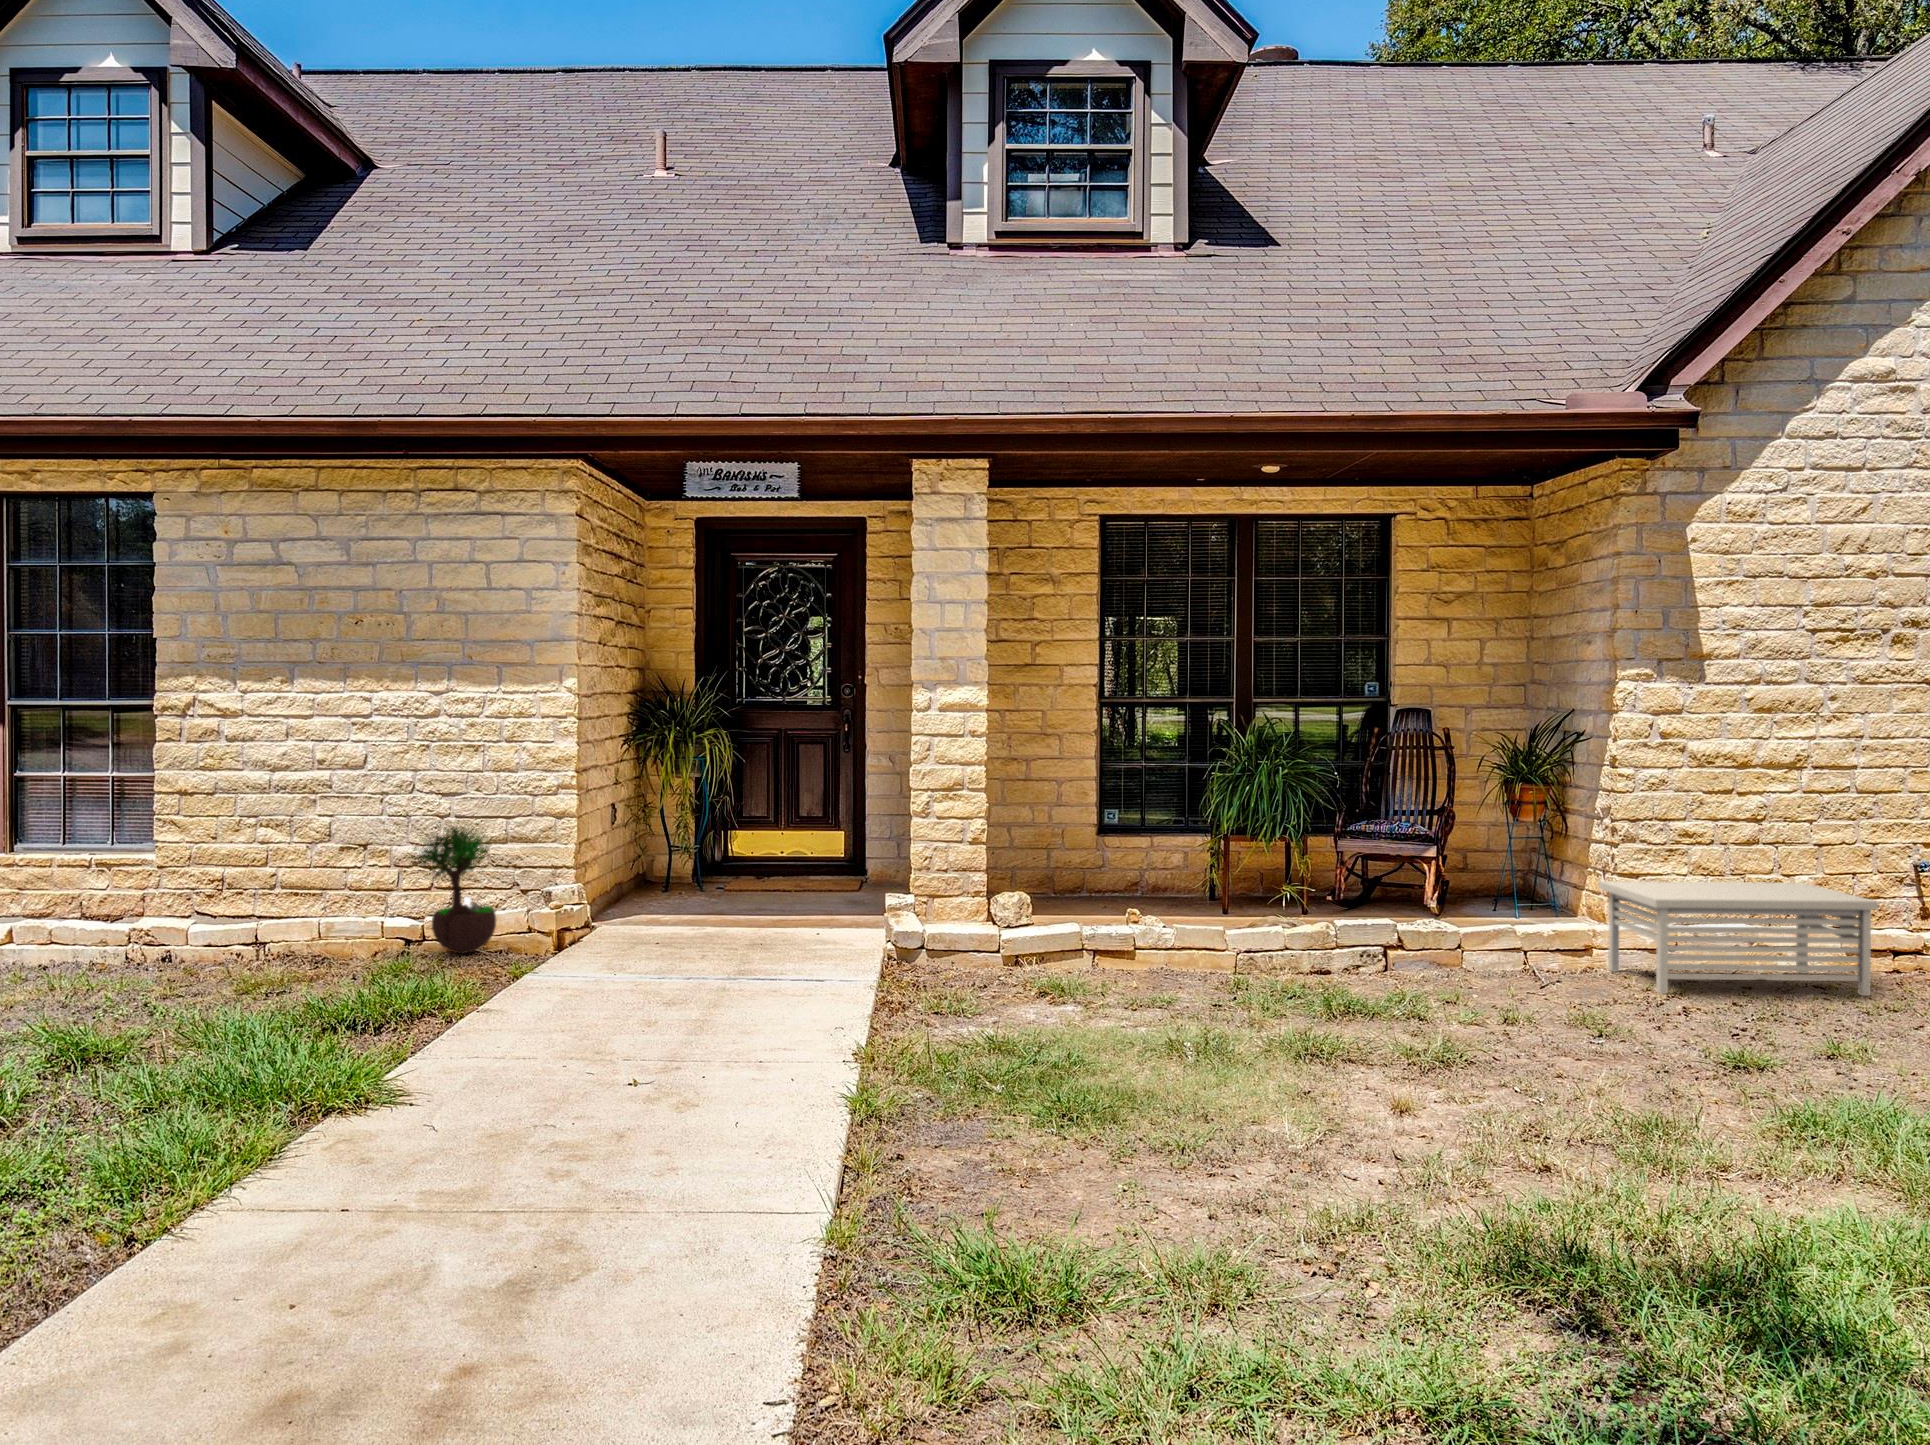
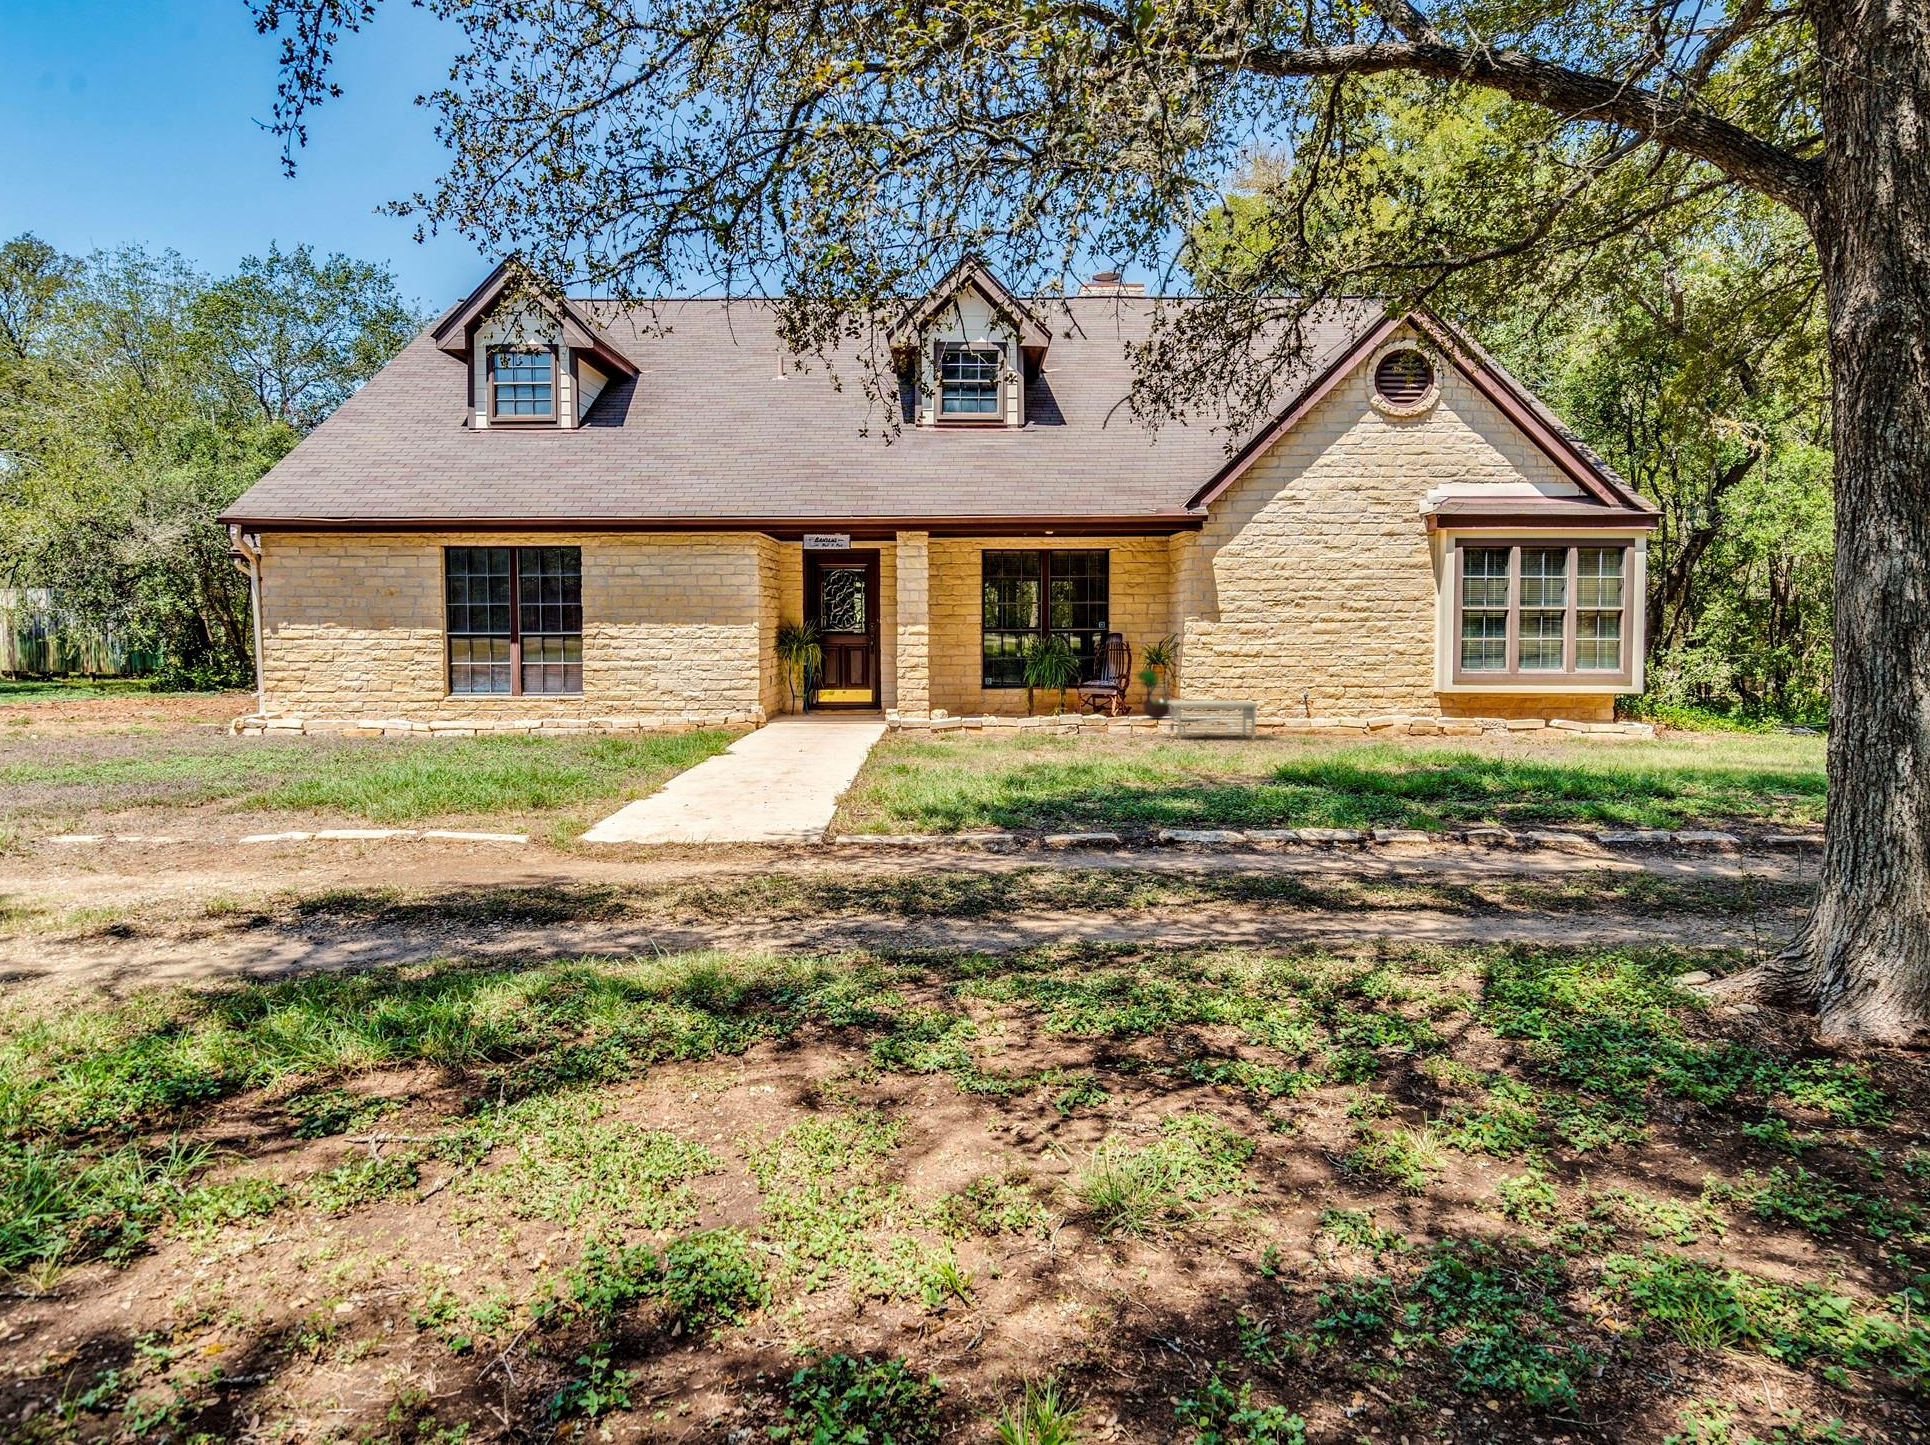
potted tree: present [413,819,496,953] -> present [1137,667,1169,719]

